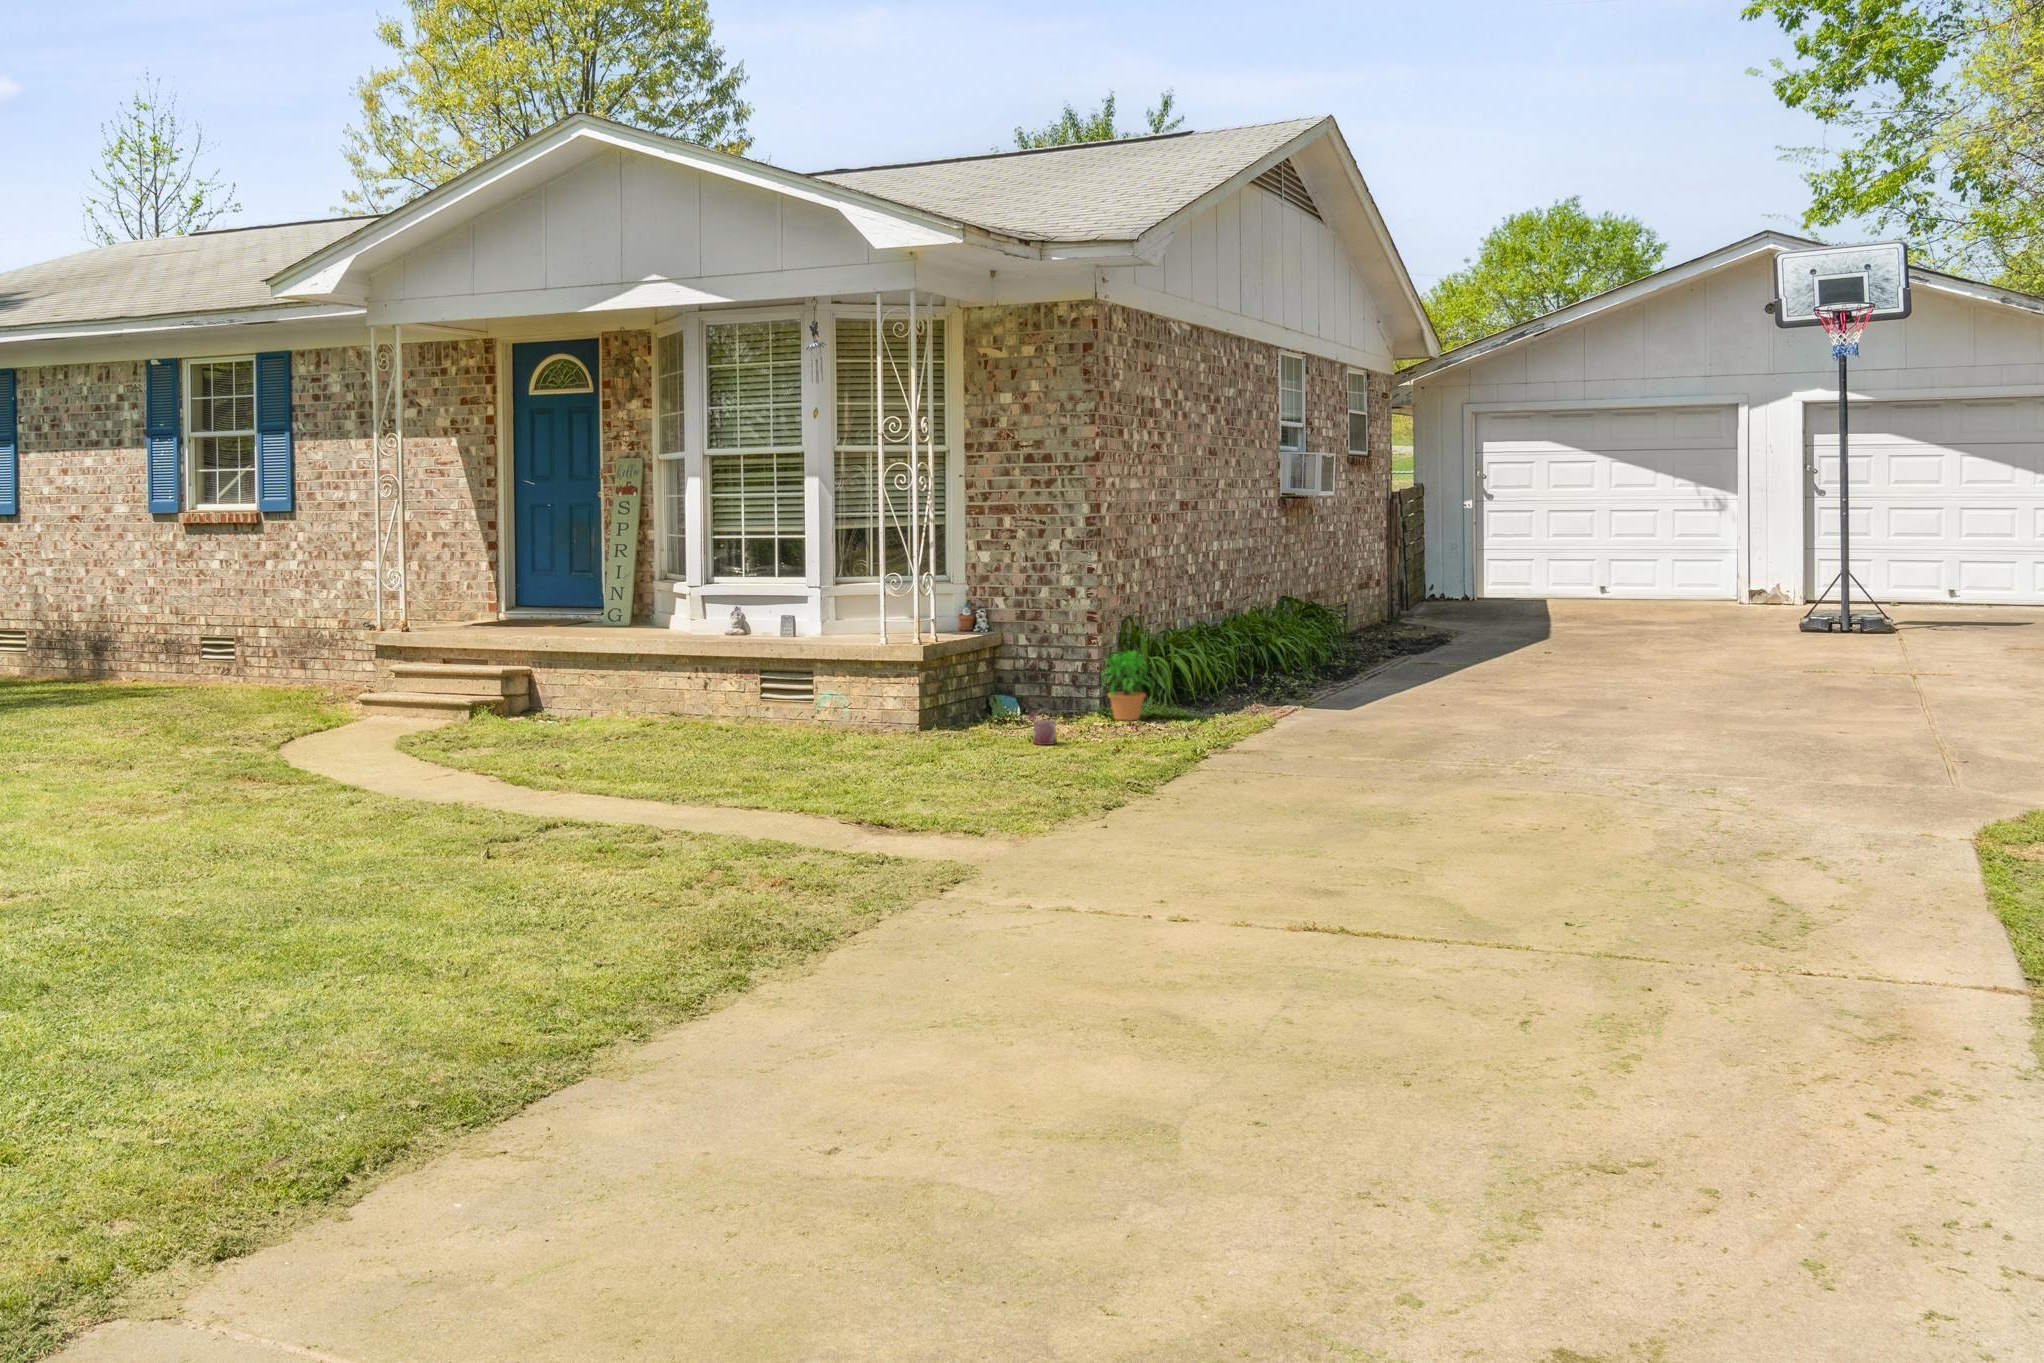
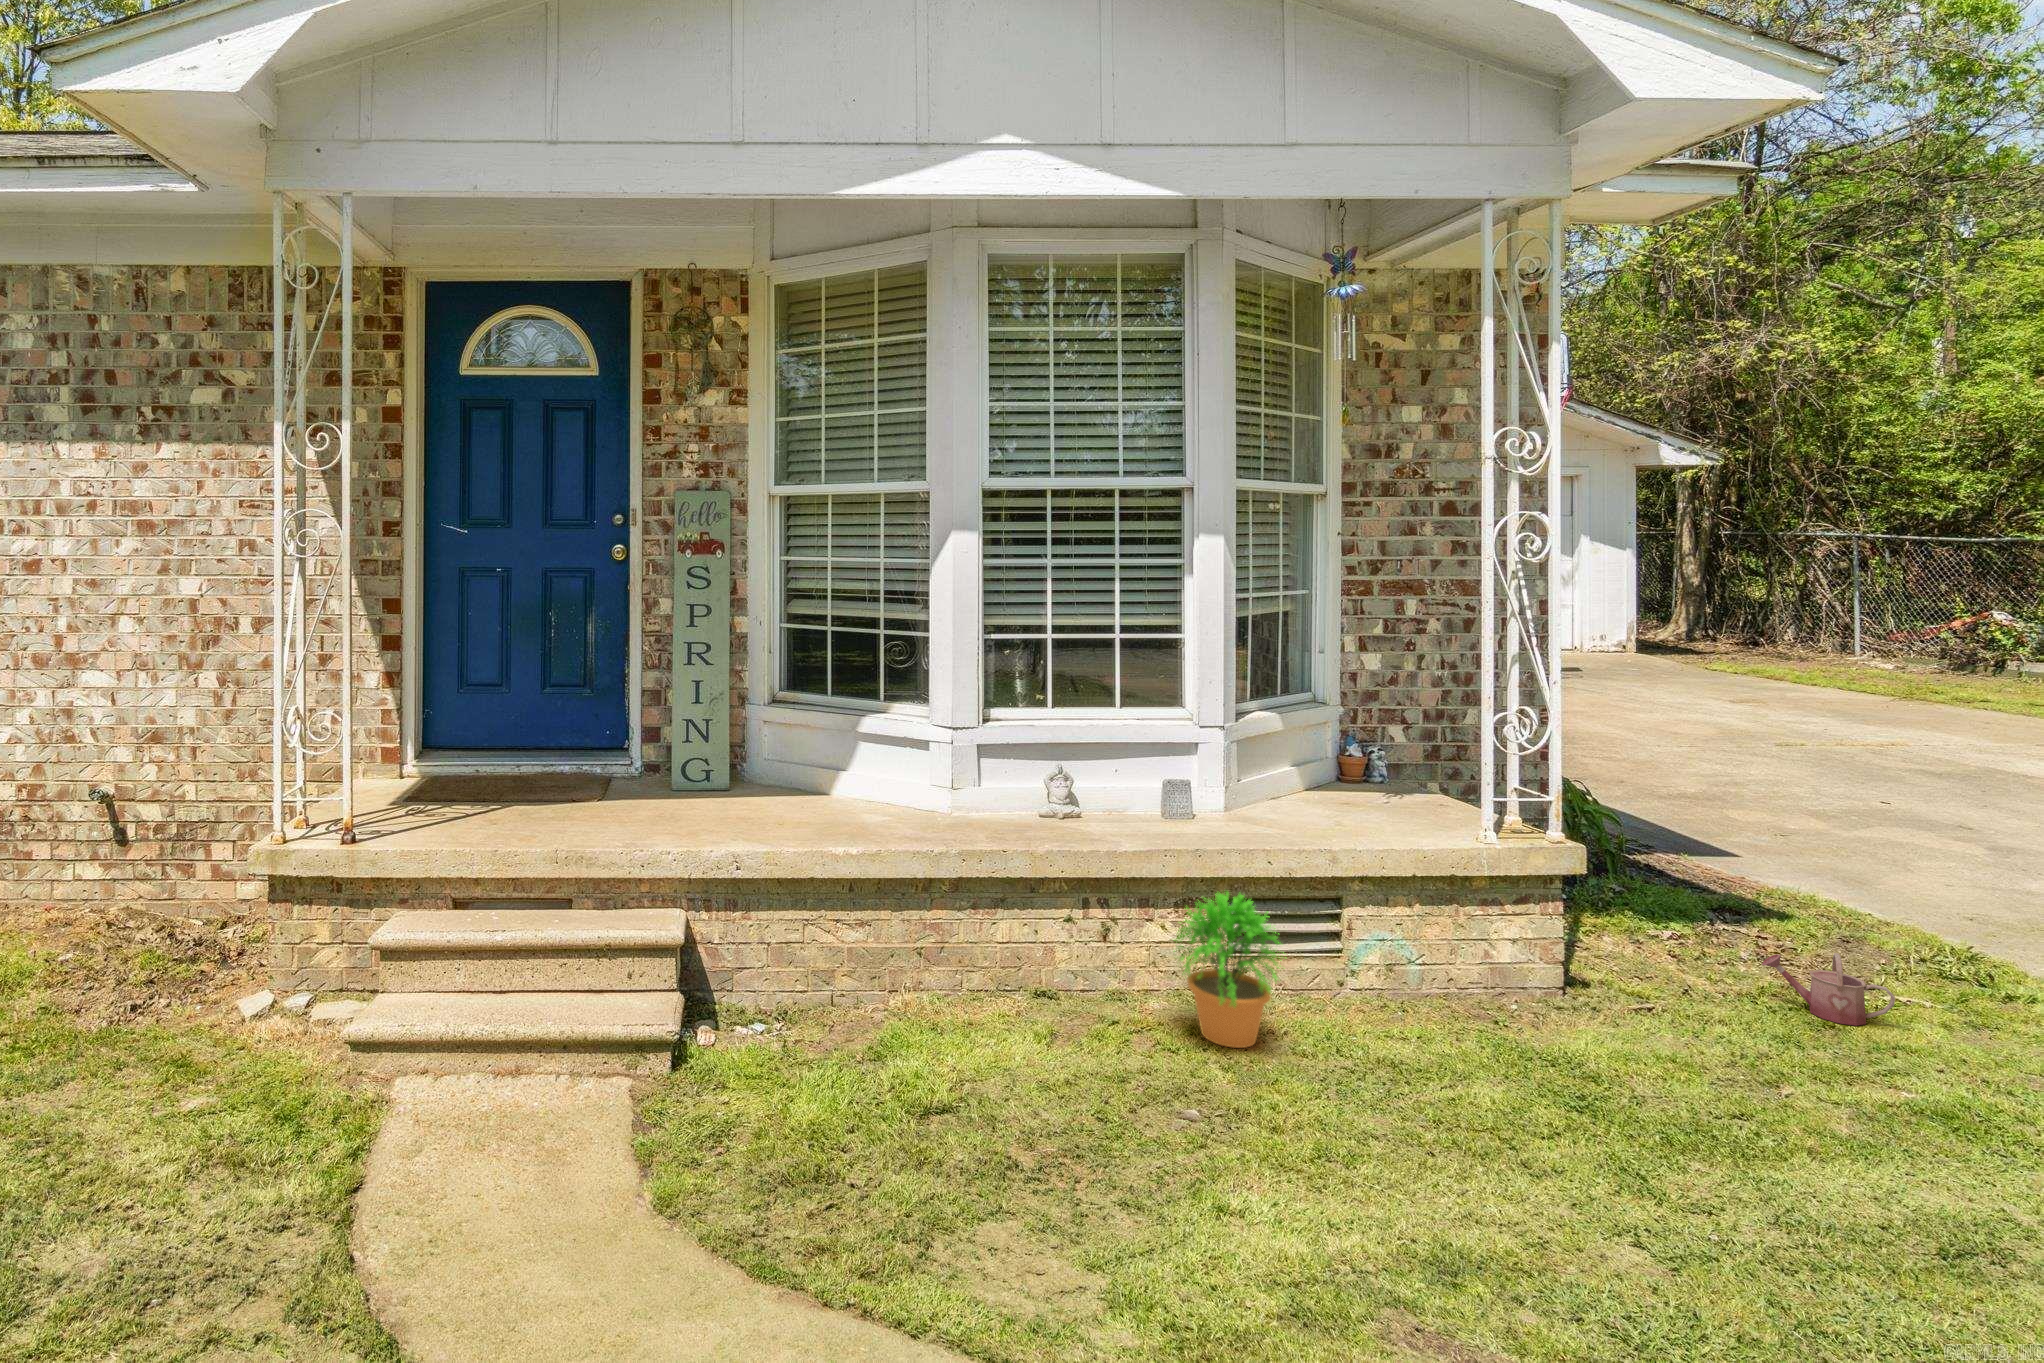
potted plant: present [1102,650,1150,720] -> present [1177,892,1286,1048]

